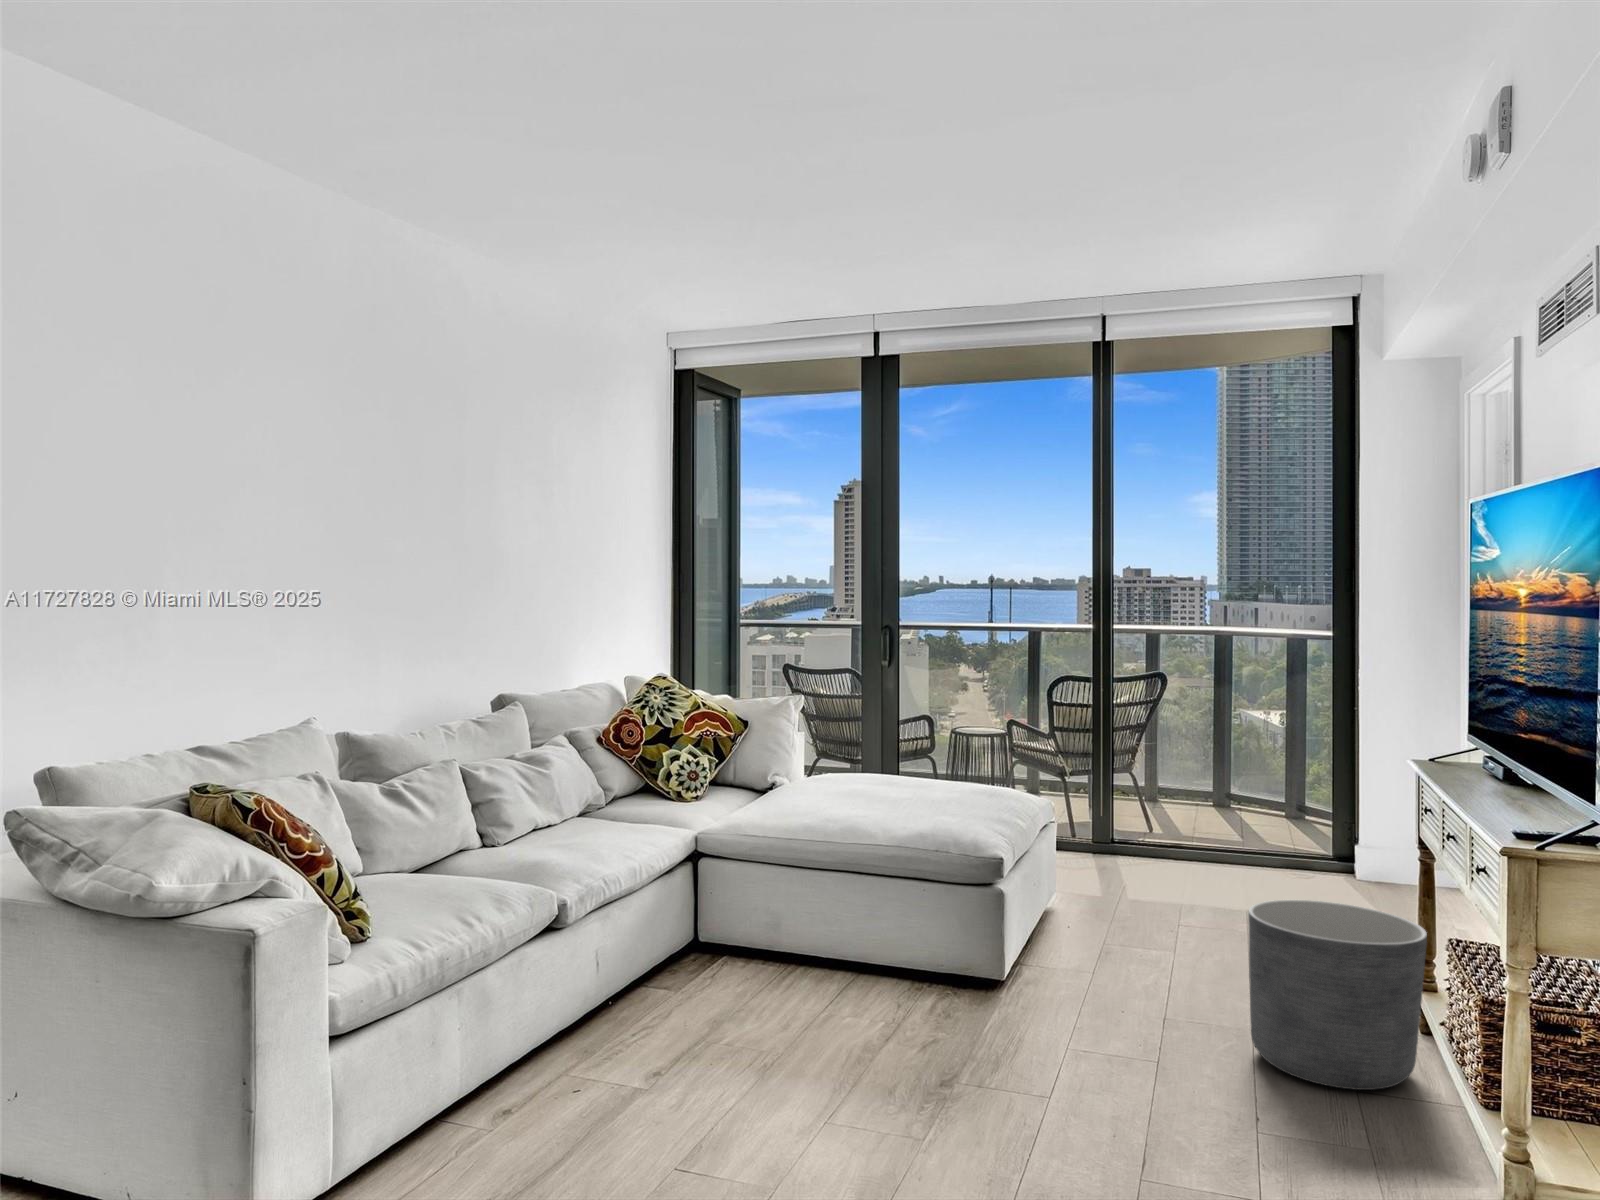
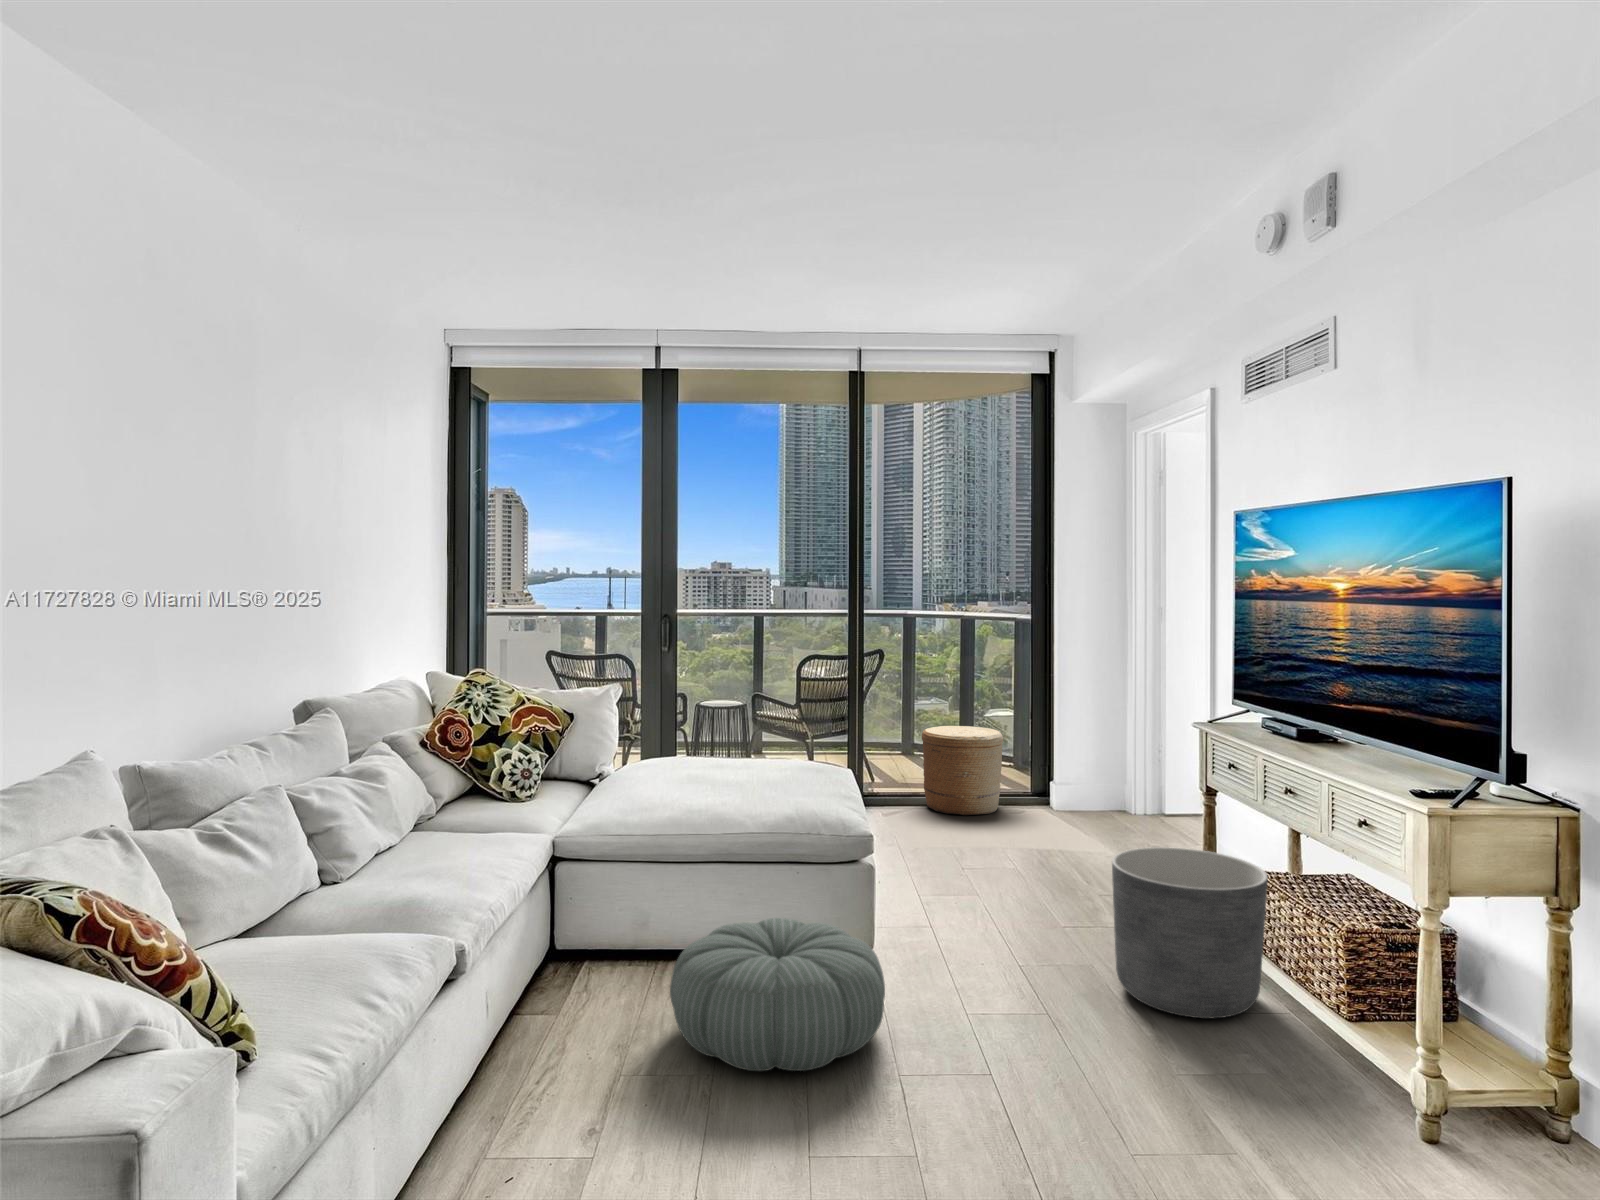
woven basket: none [1155,773,1253,877] -> present [922,726,1003,816]
pouf: none [762,925,974,1064] -> present [670,918,885,1071]

